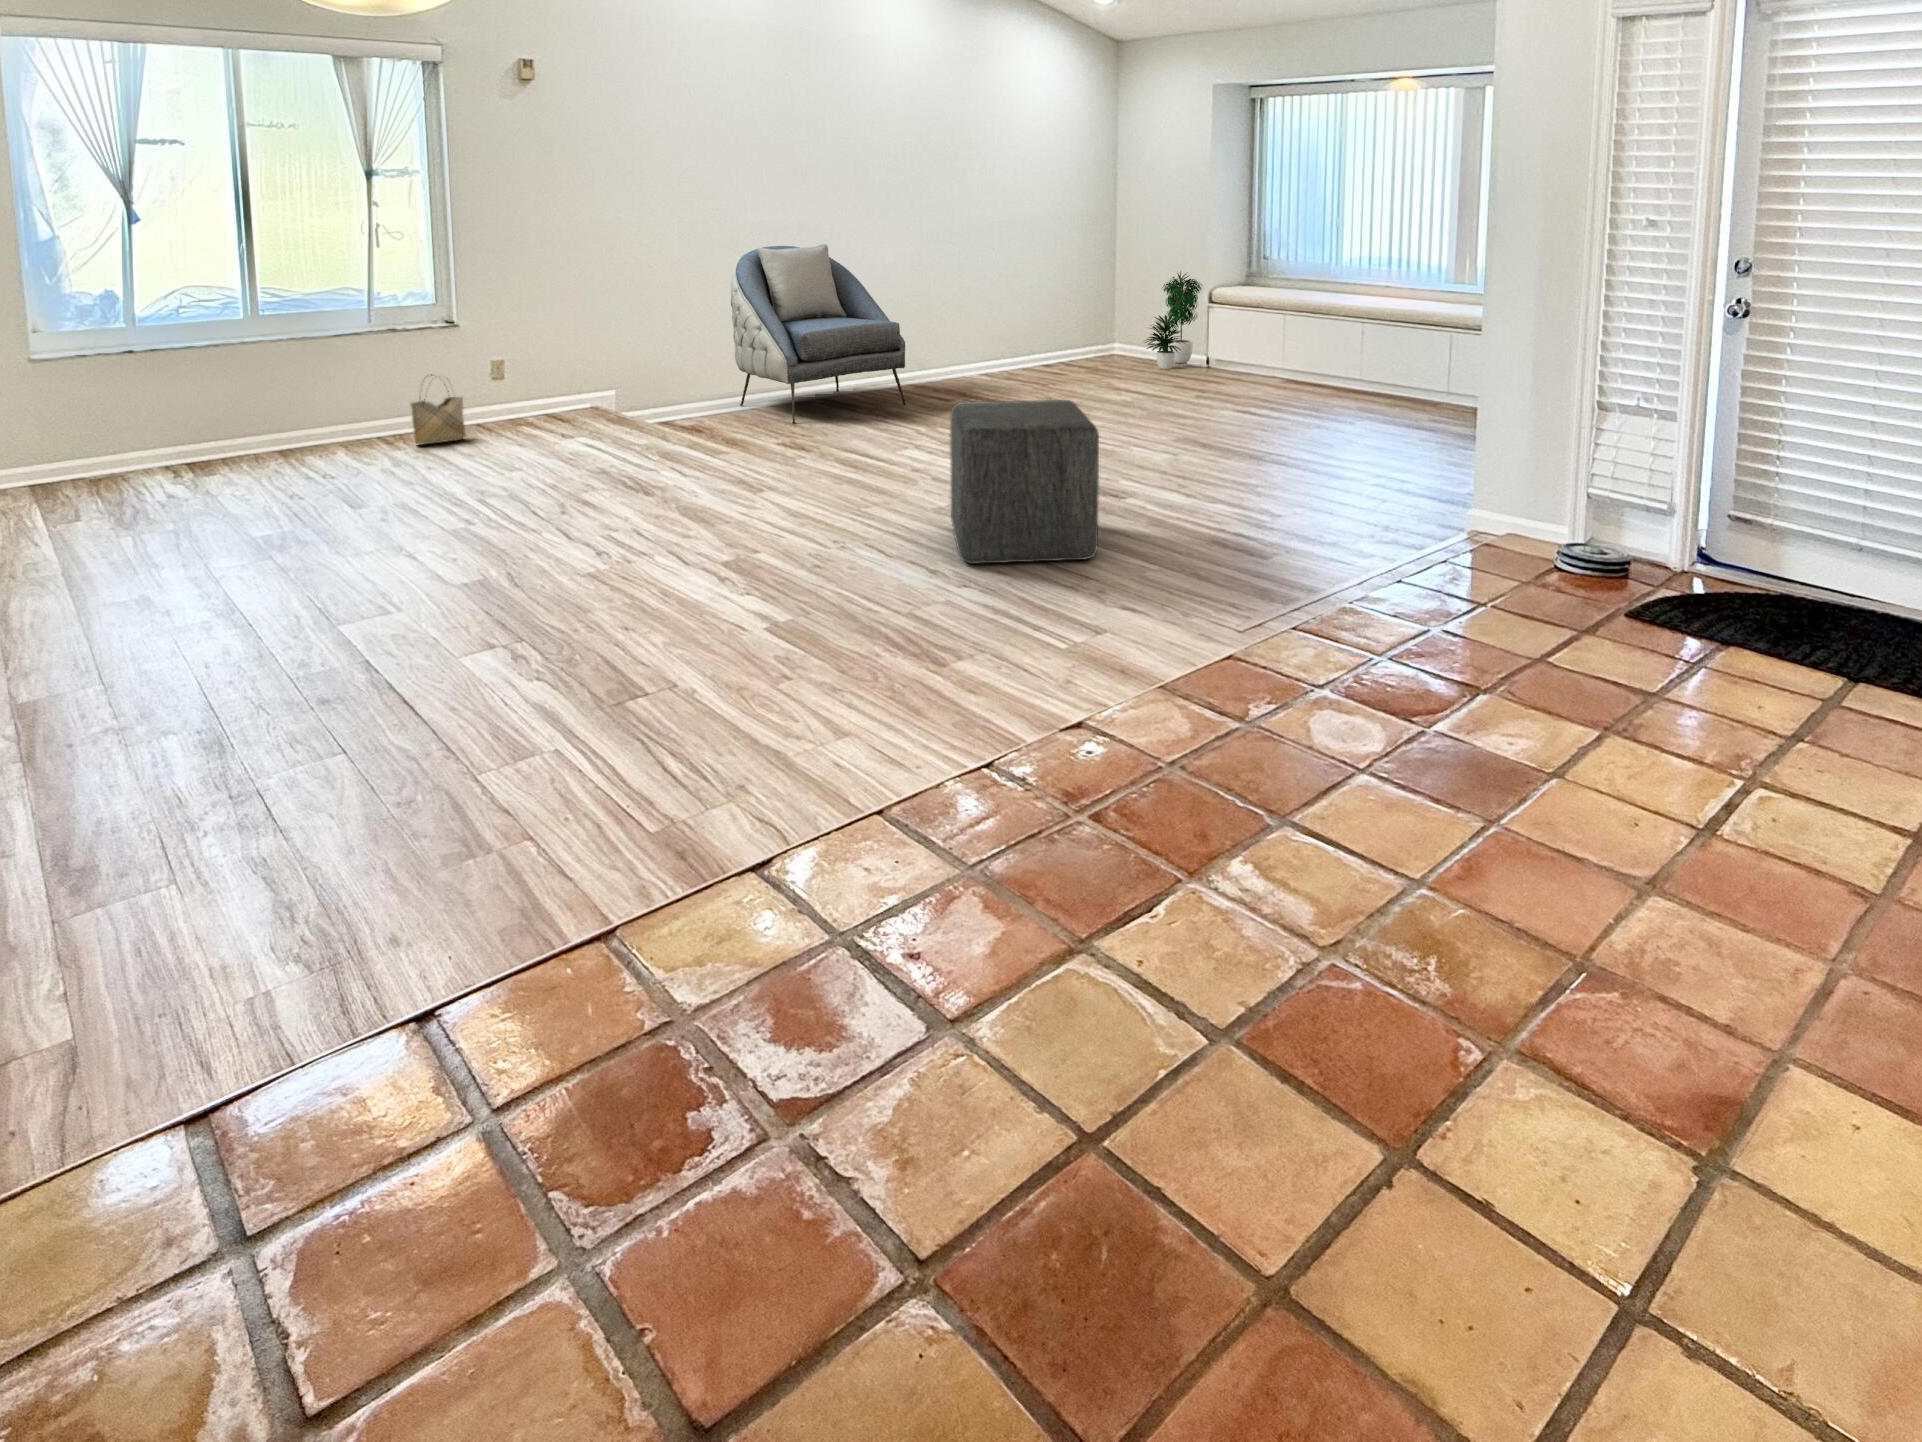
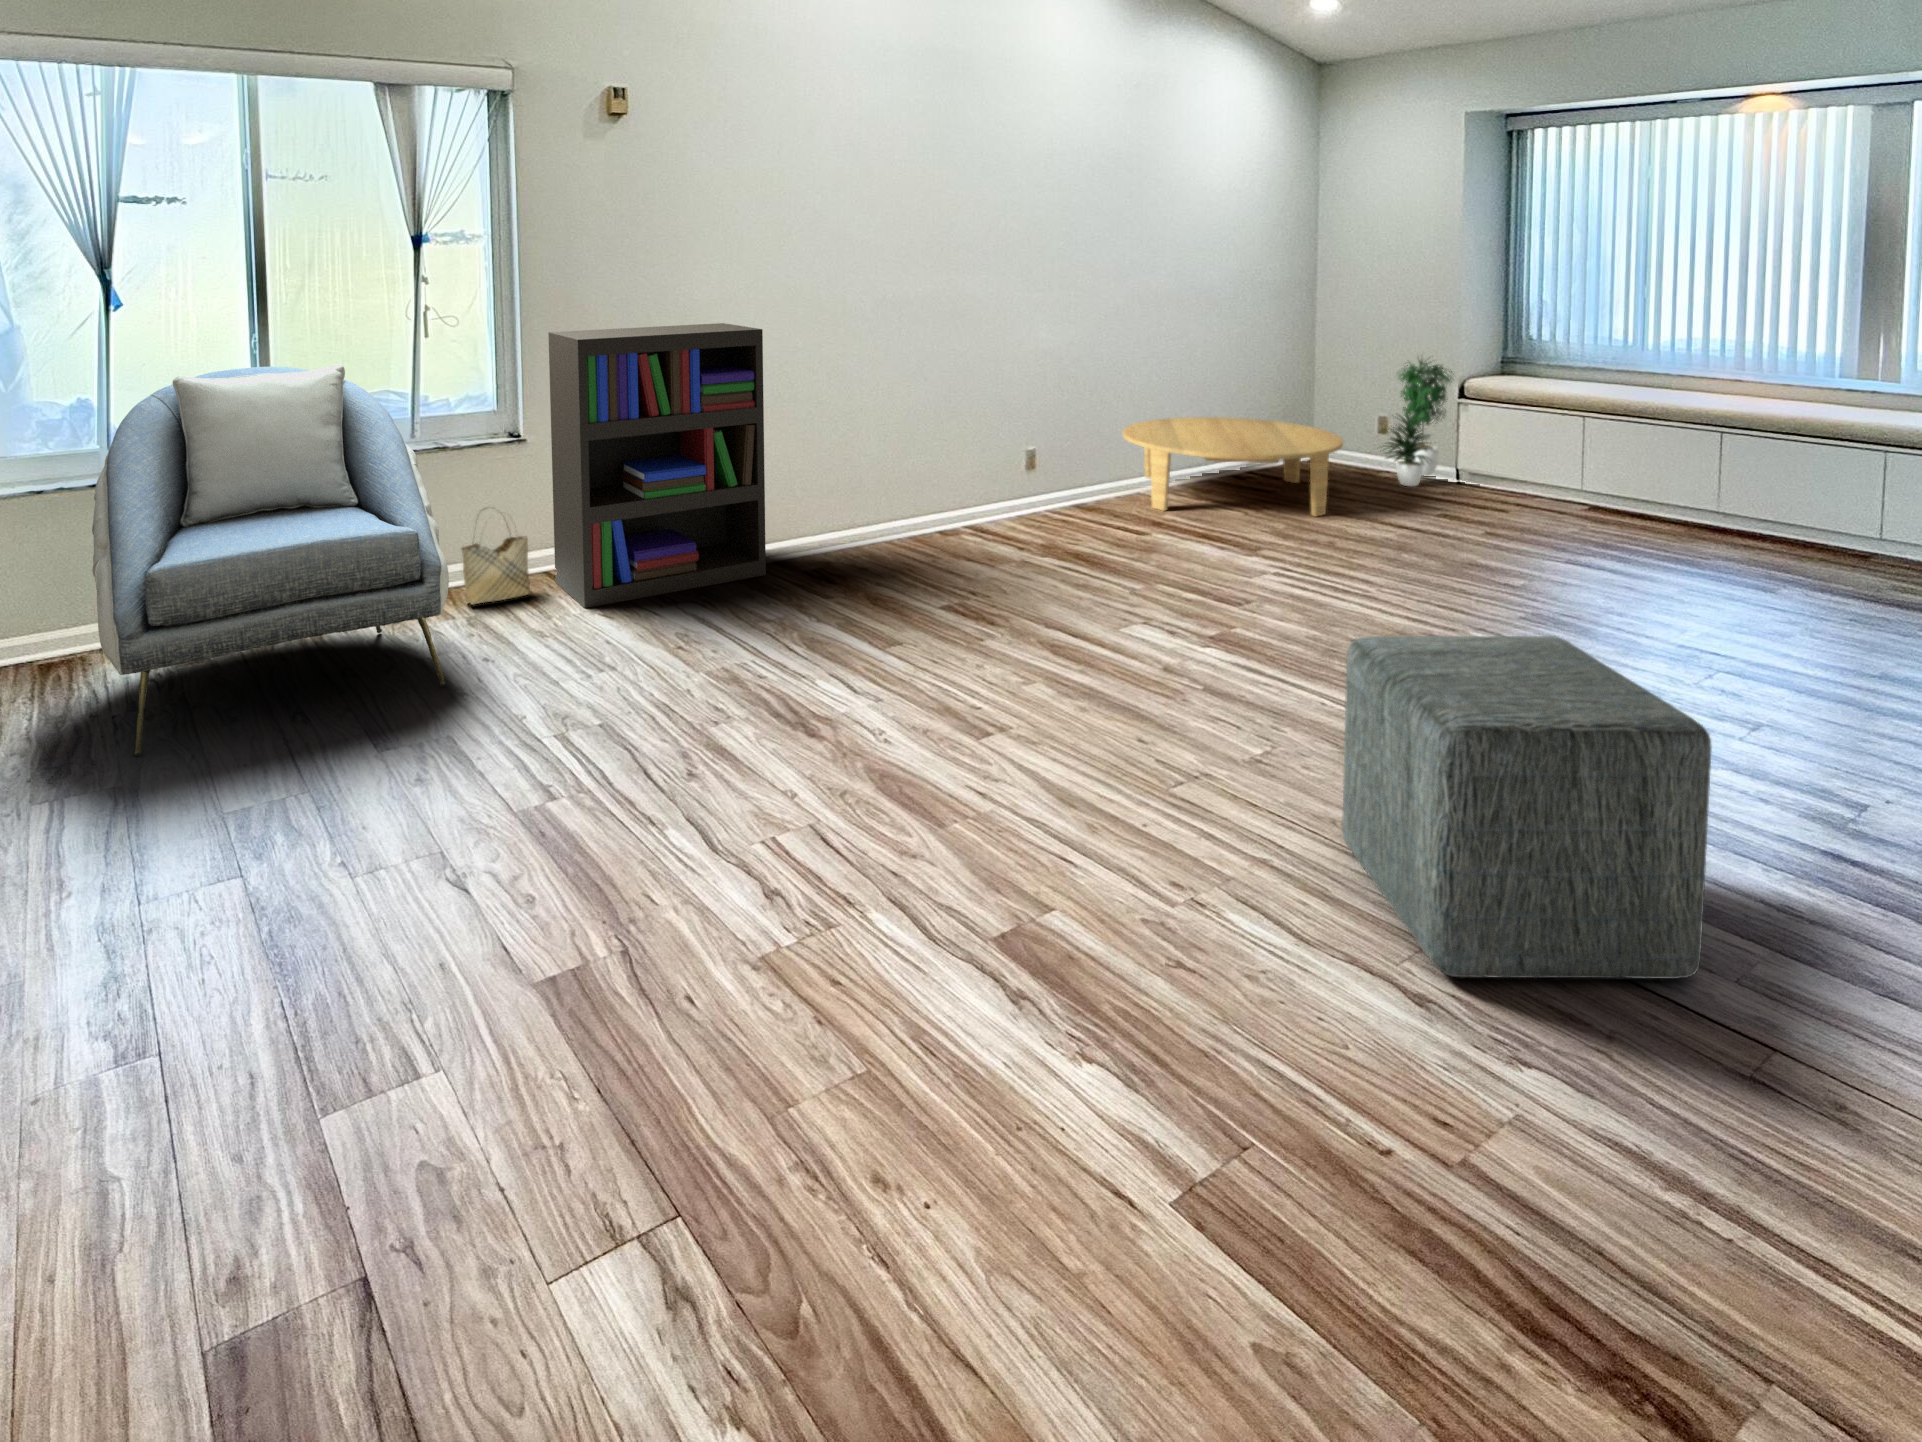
bookshelf: none [476,240,650,445] -> present [548,323,766,608]
armchair: present [731,244,906,423] -> present [92,364,449,756]
coffee table: none [948,321,1107,387] -> present [1123,417,1343,516]

